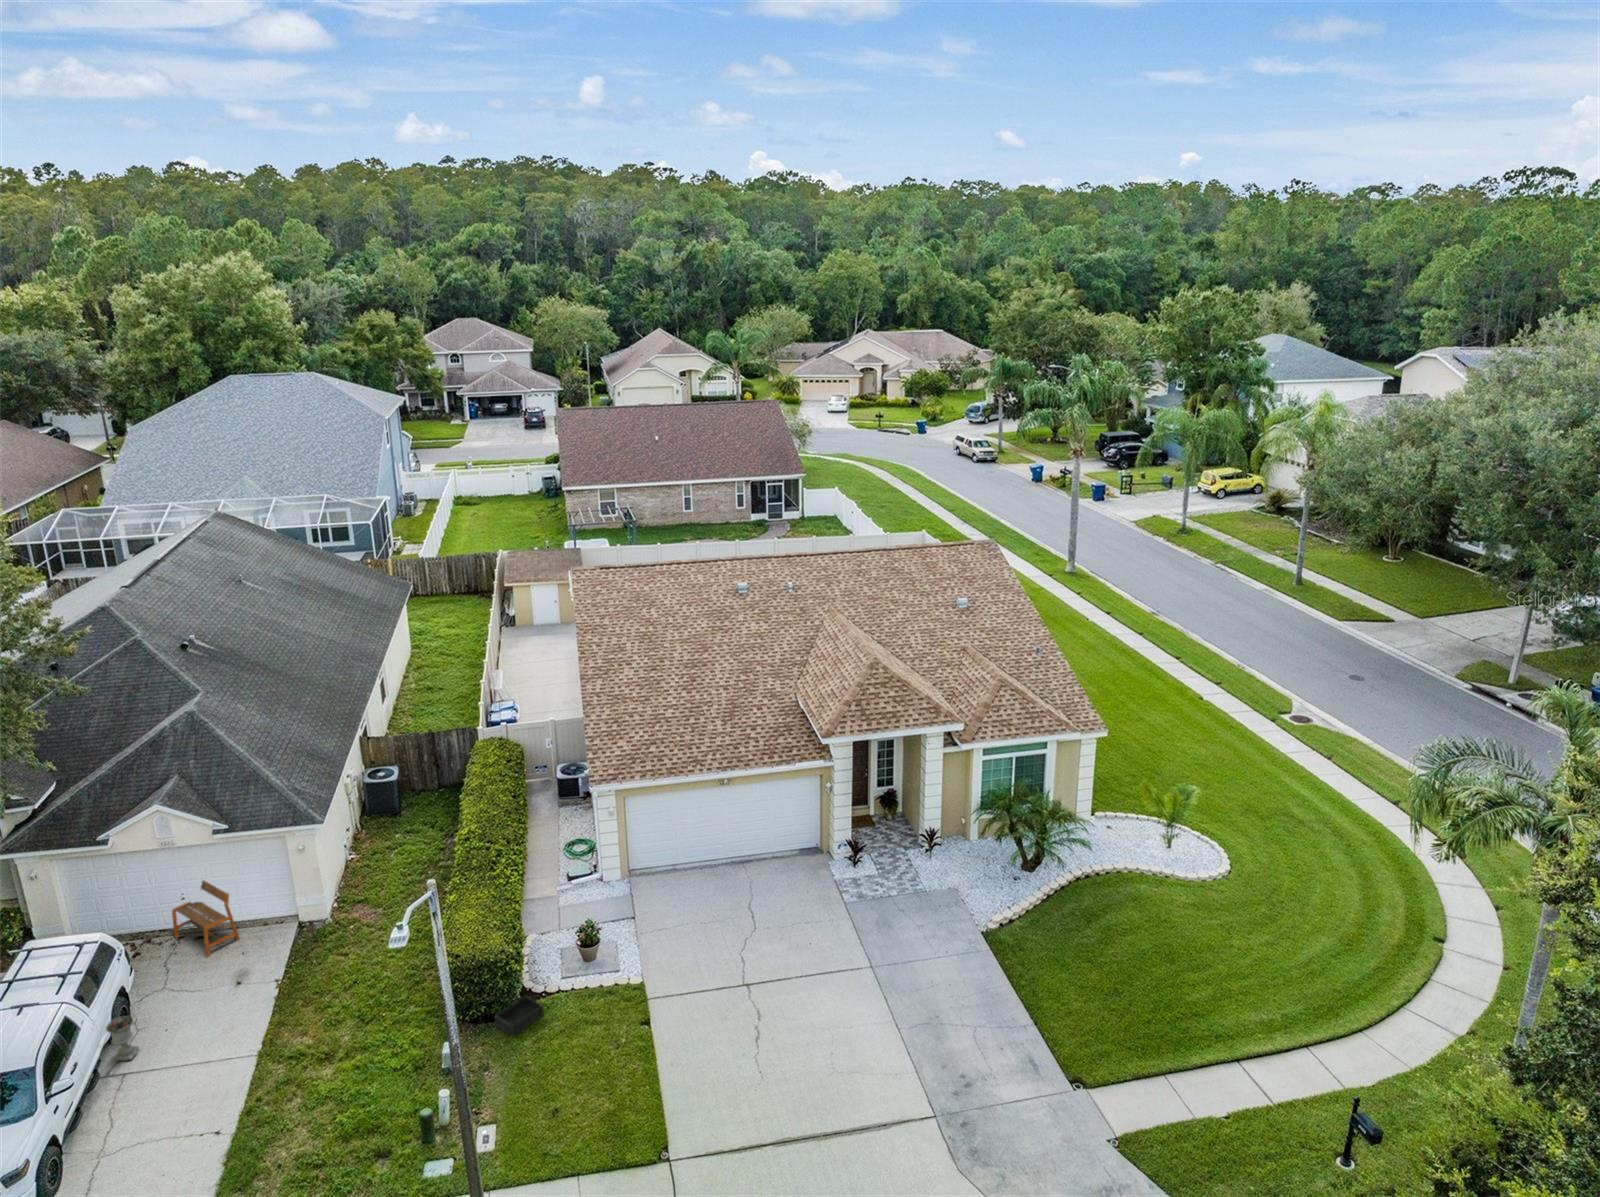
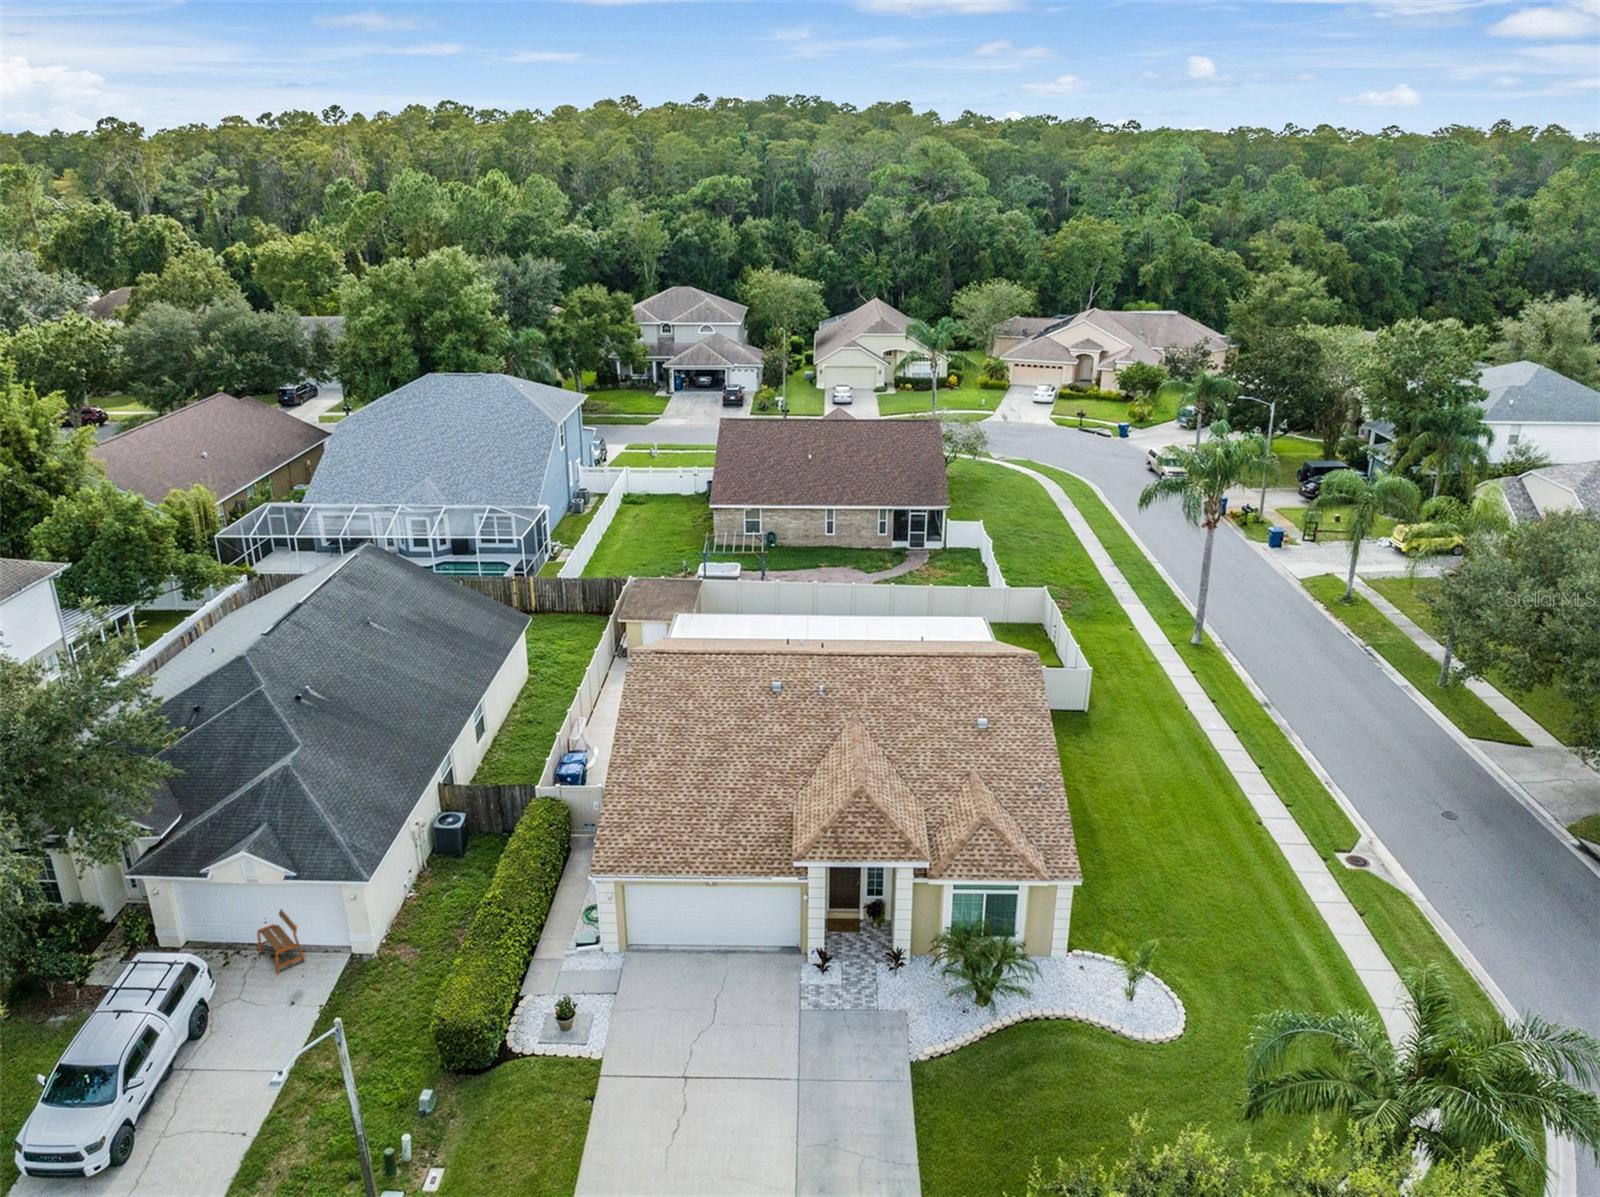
basket: present [495,995,543,1037] -> none [468,1057,509,1093]
planter: present [106,1016,139,1061] -> none [185,1022,210,1058]

